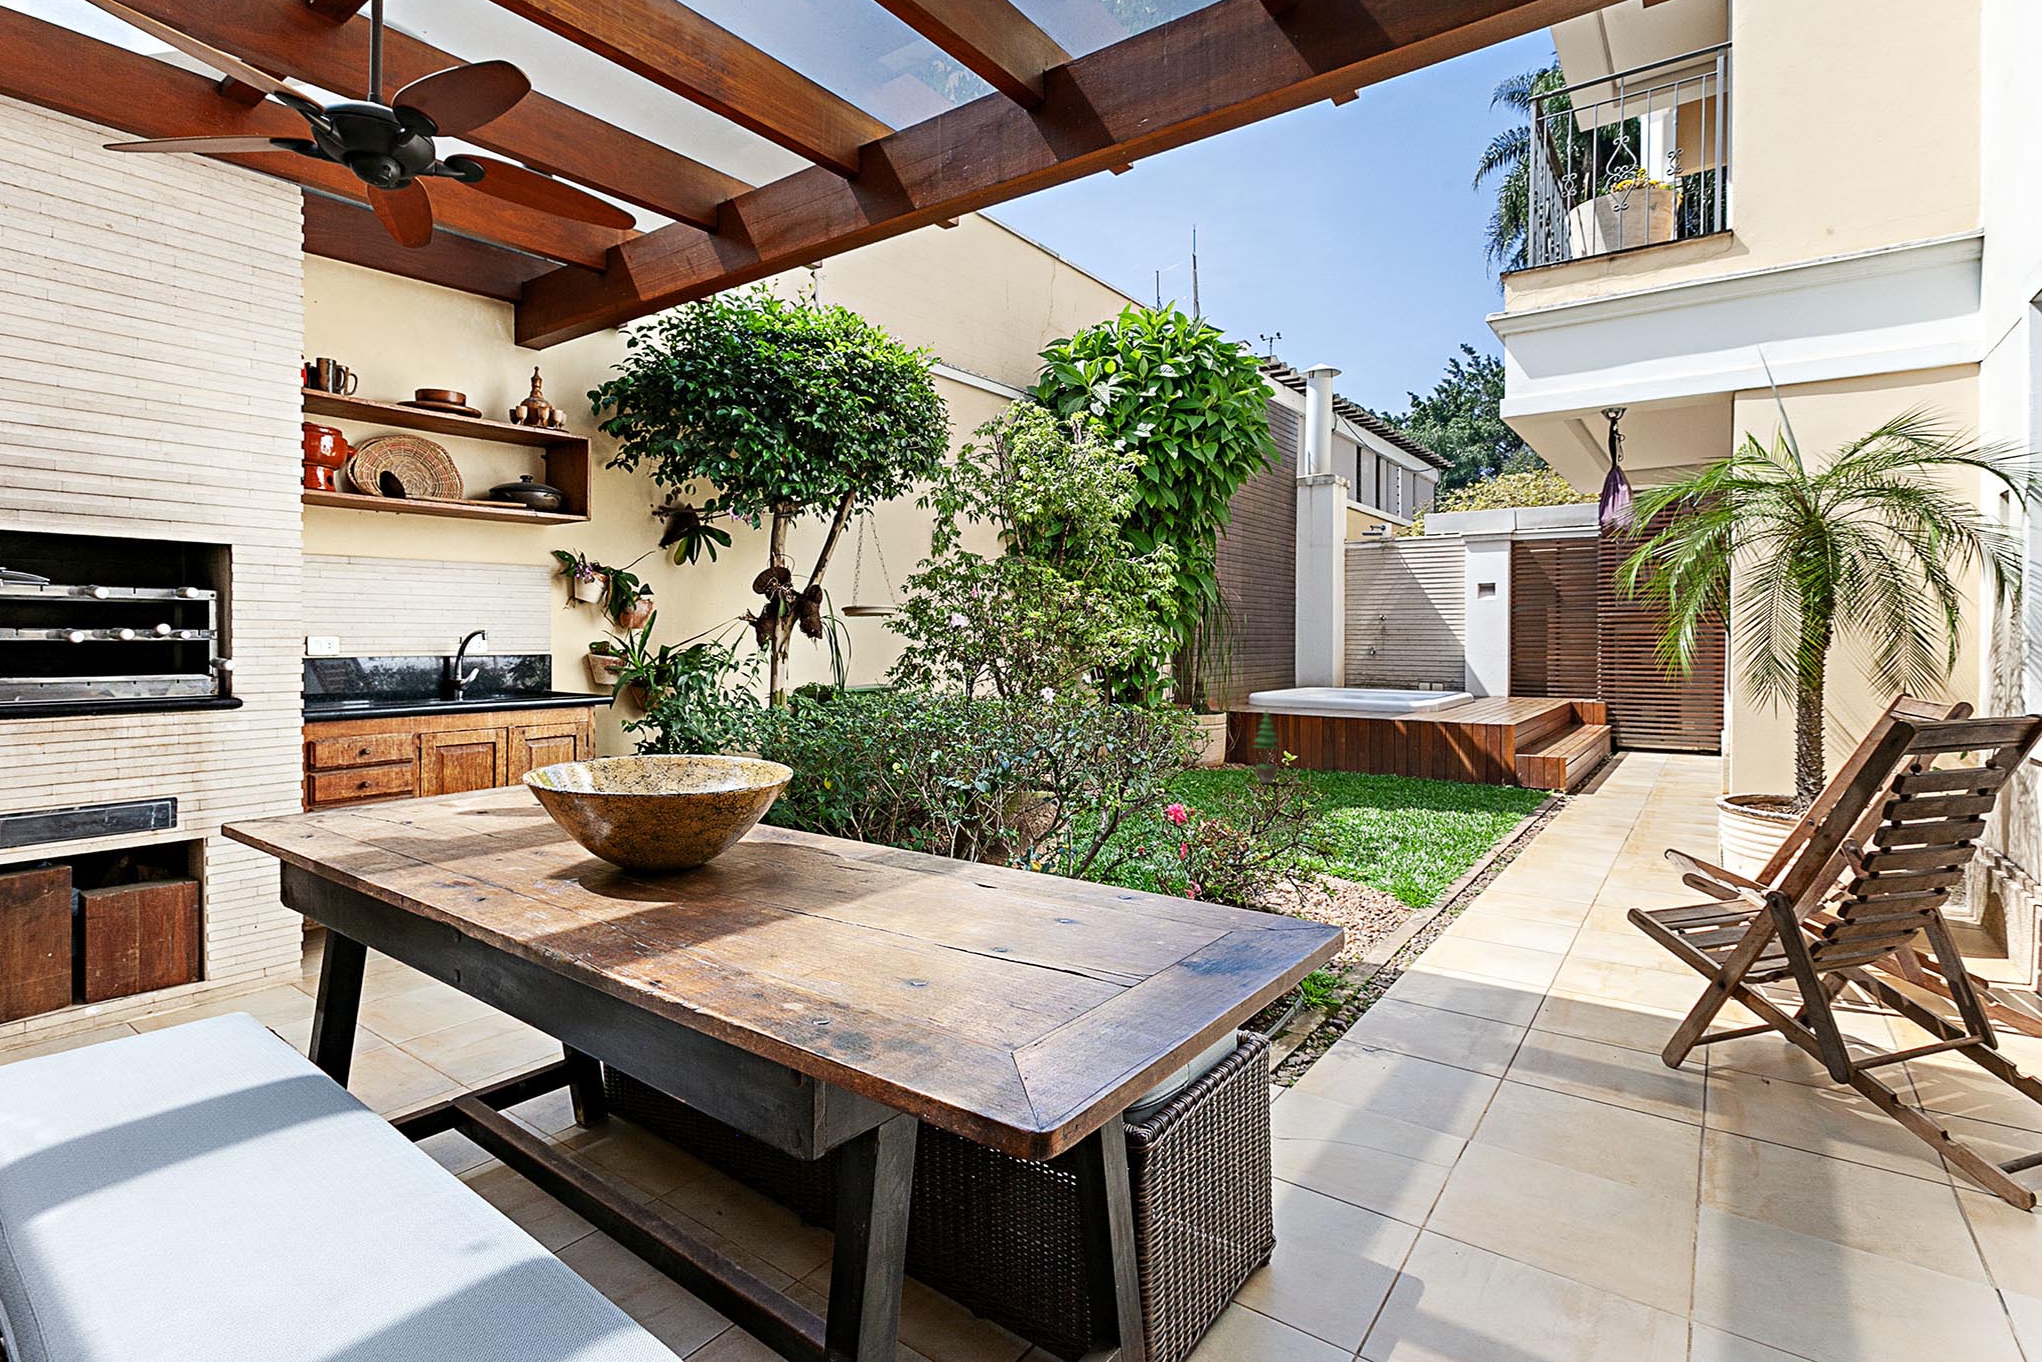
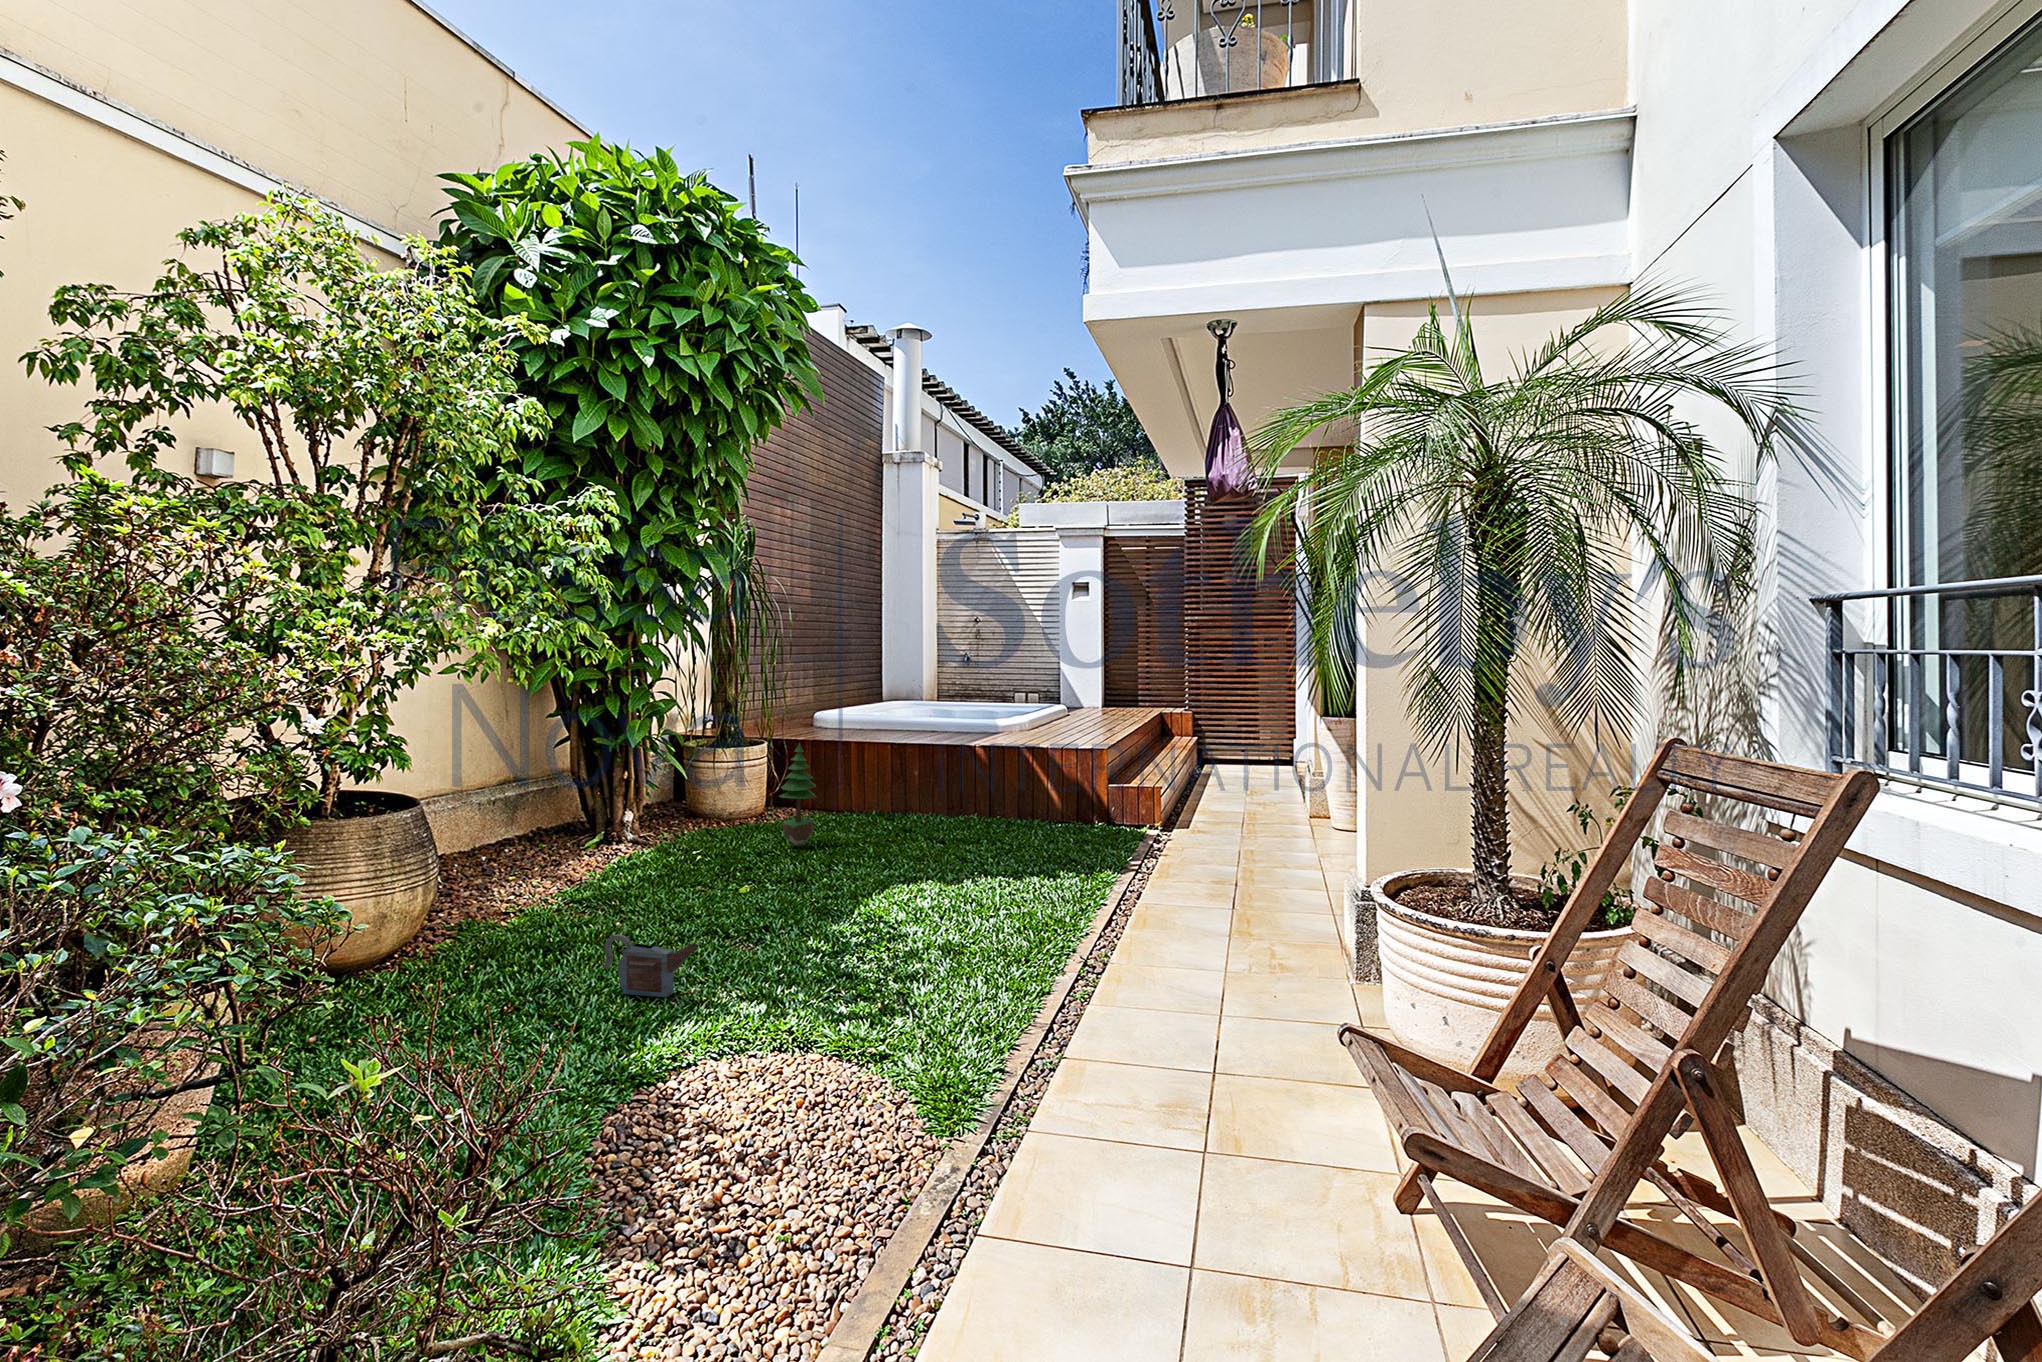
watering can: none [1196,799,1252,834] -> present [603,934,699,997]

